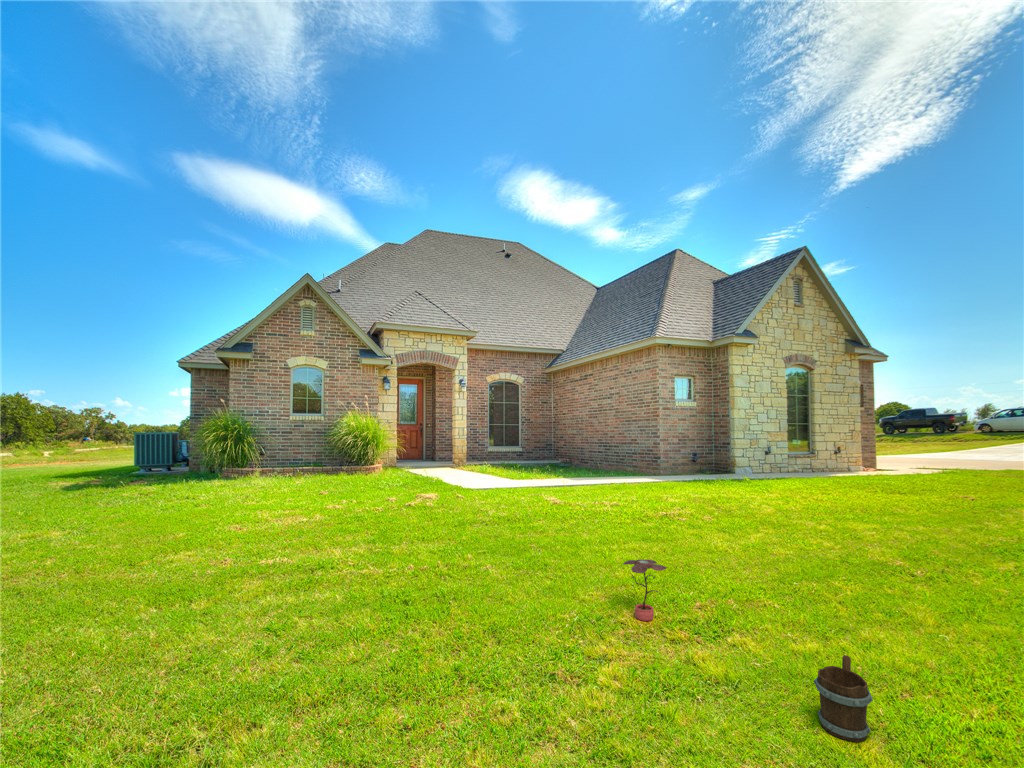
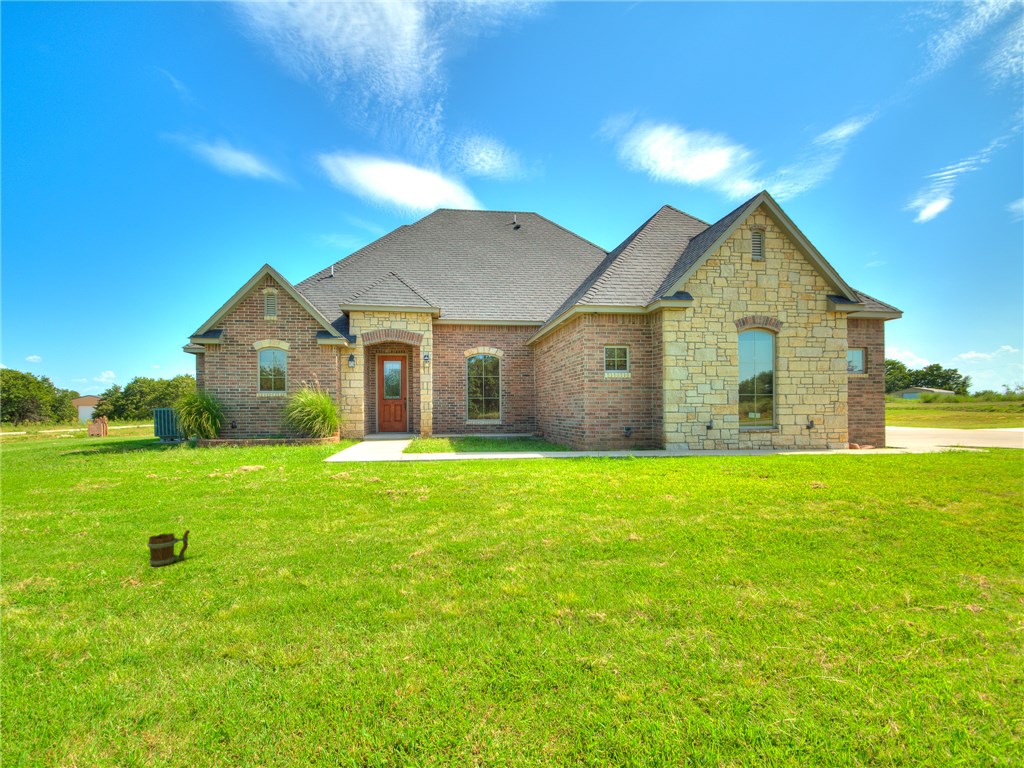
potted plant: present [623,559,667,621] -> none [200,487,232,524]

